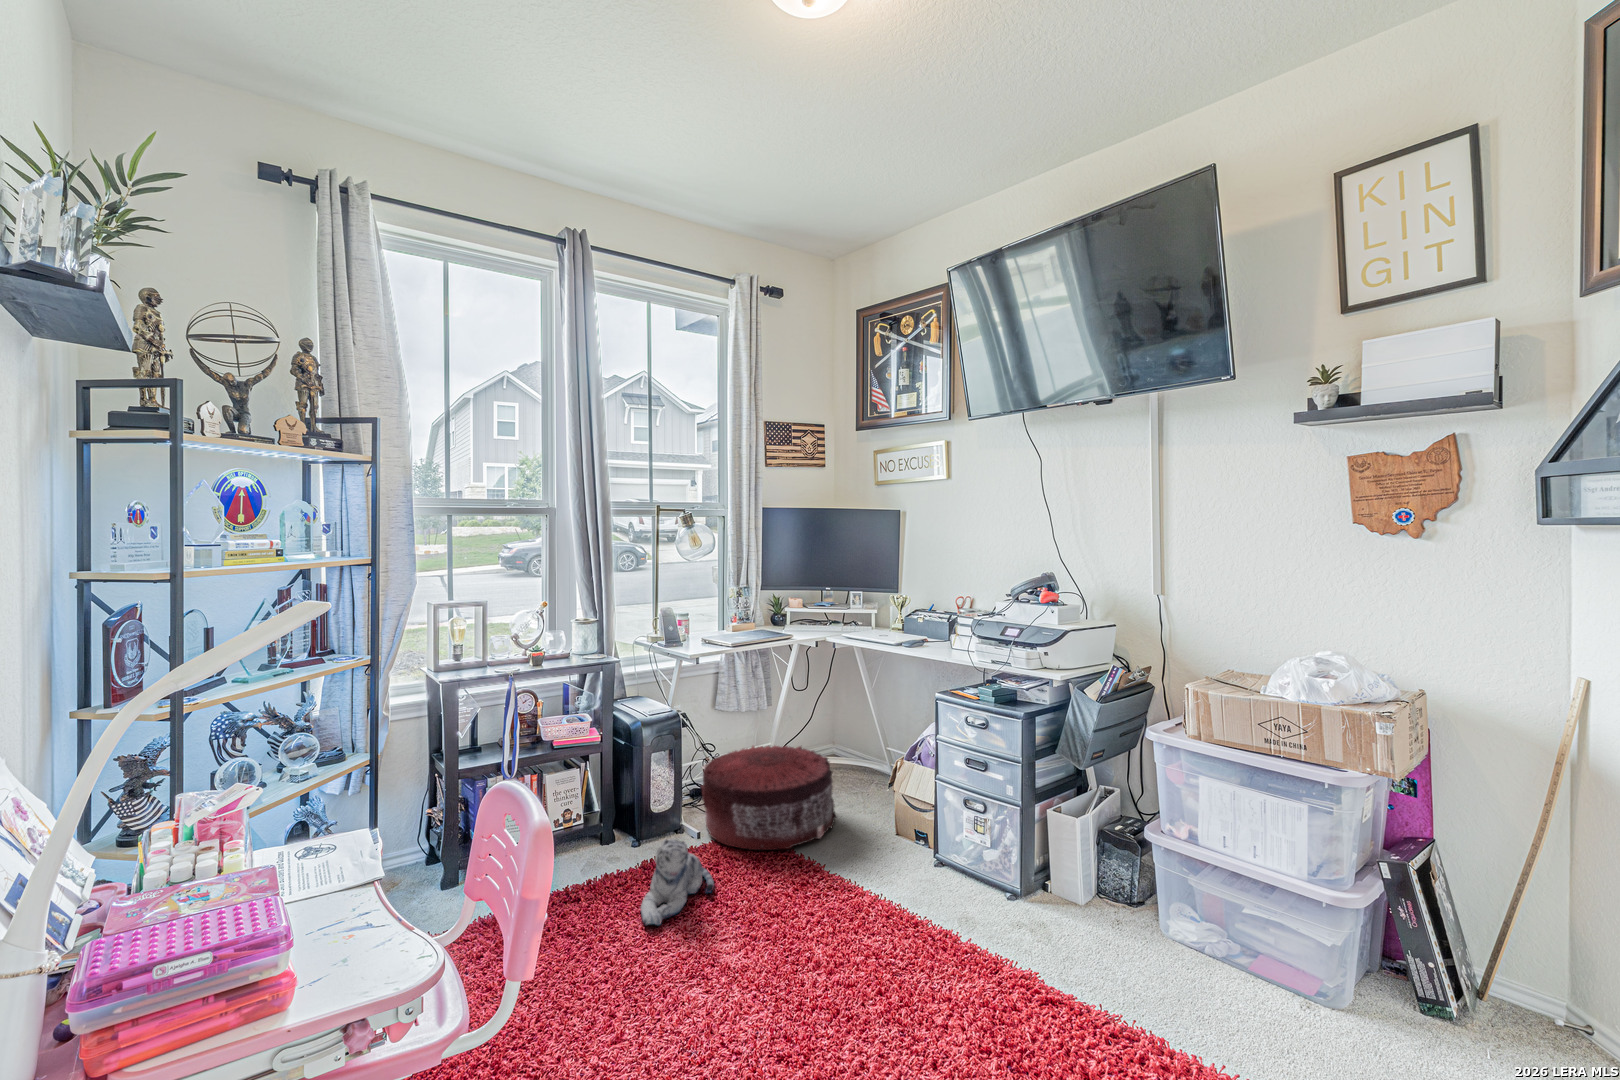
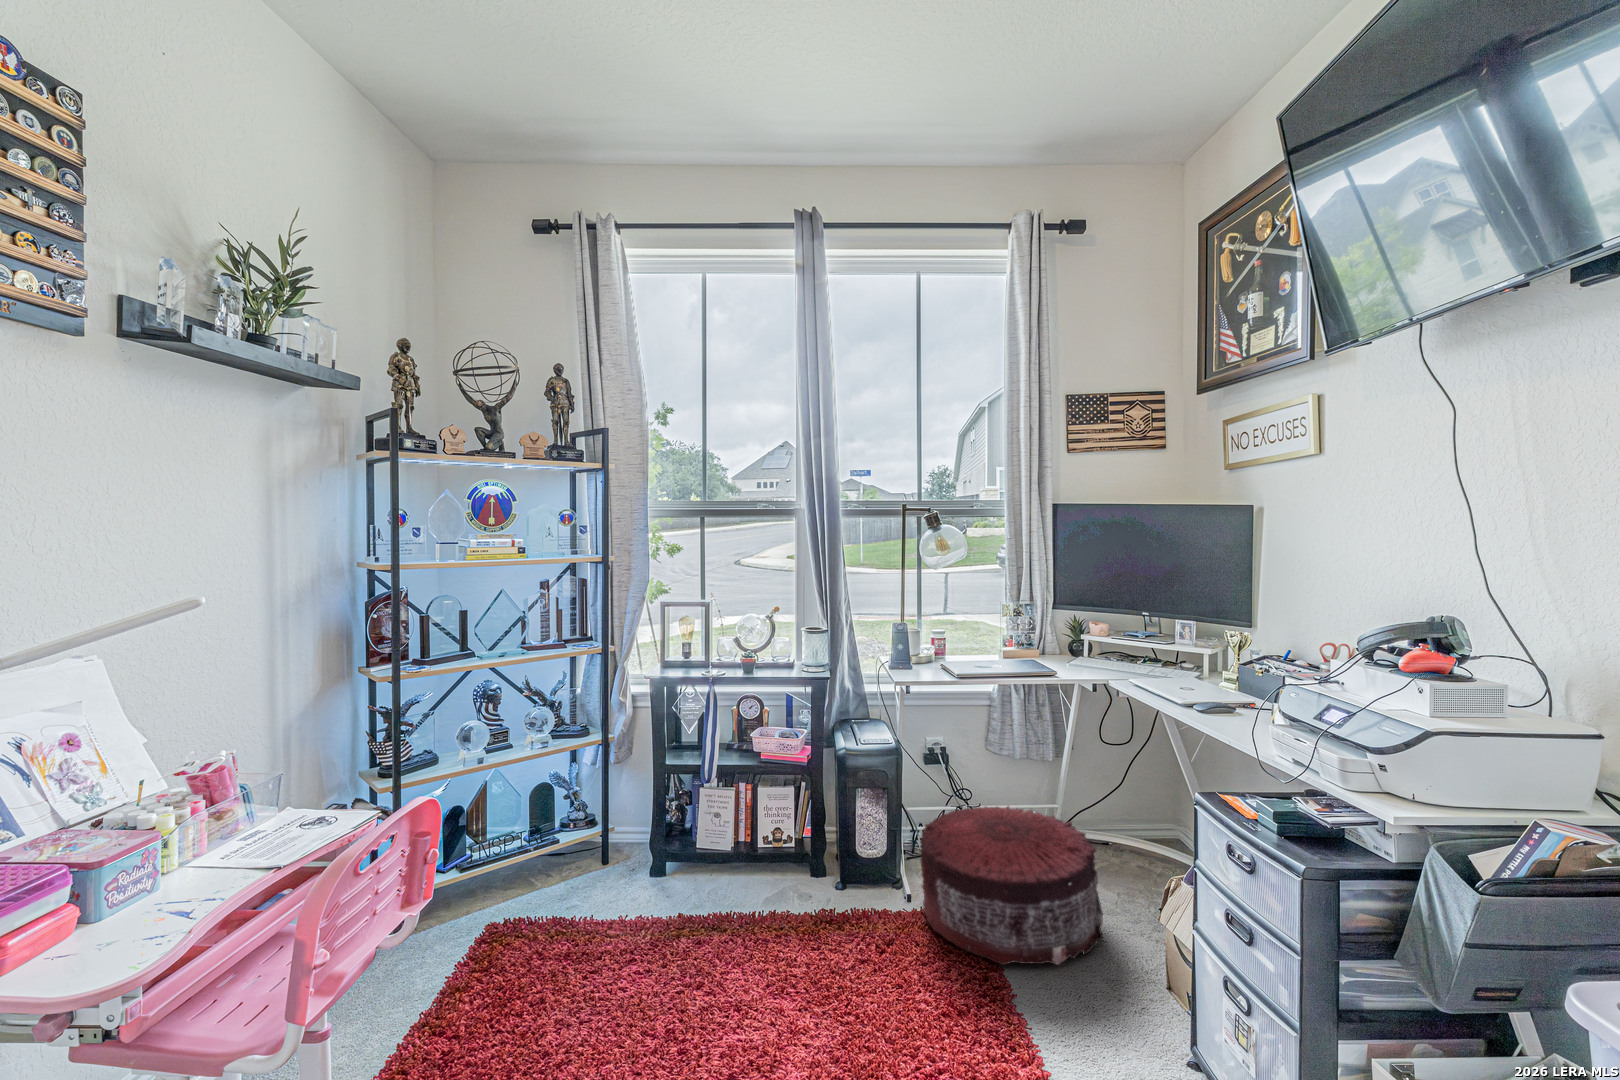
plush toy: present [640,839,714,925] -> none [762,904,883,1012]

